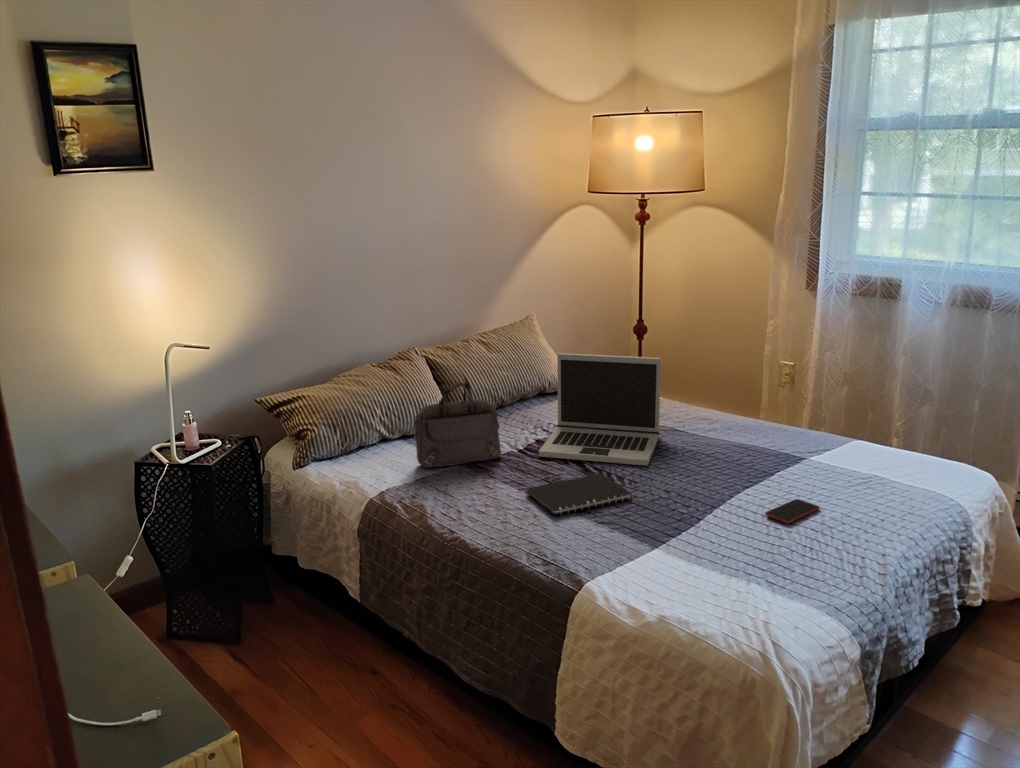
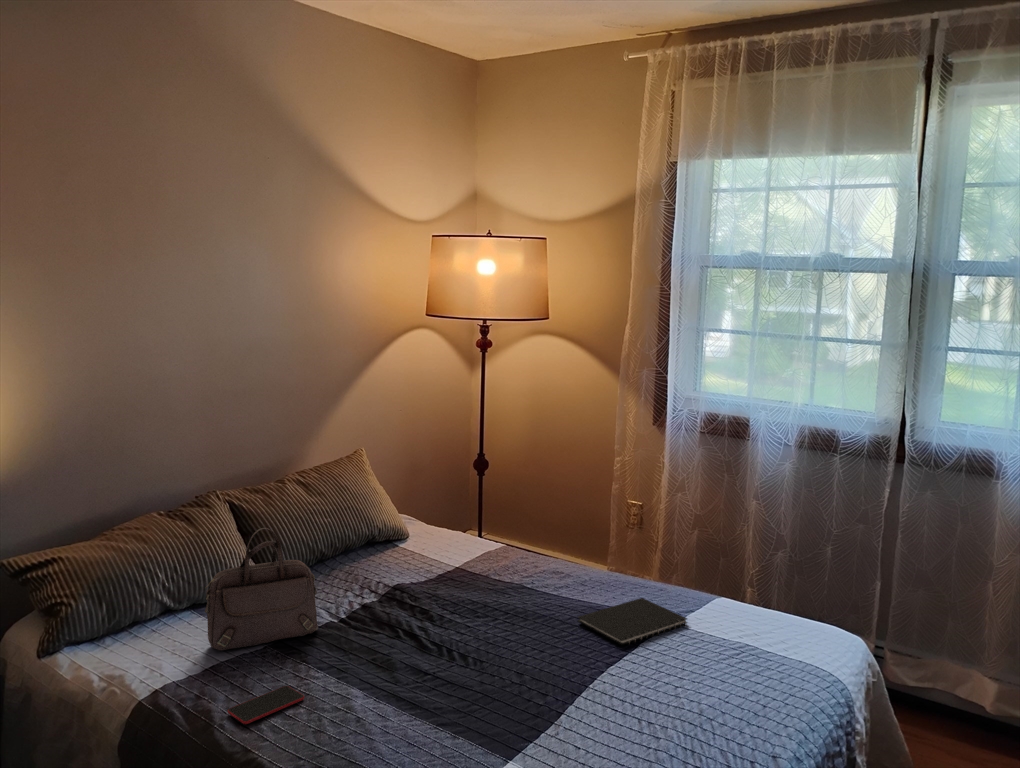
laptop: present [539,353,661,466] -> none [364,499,508,638]
notebook: present [526,474,632,515] -> present [578,598,687,645]
smartphone: present [765,499,820,524] -> present [228,686,304,724]

